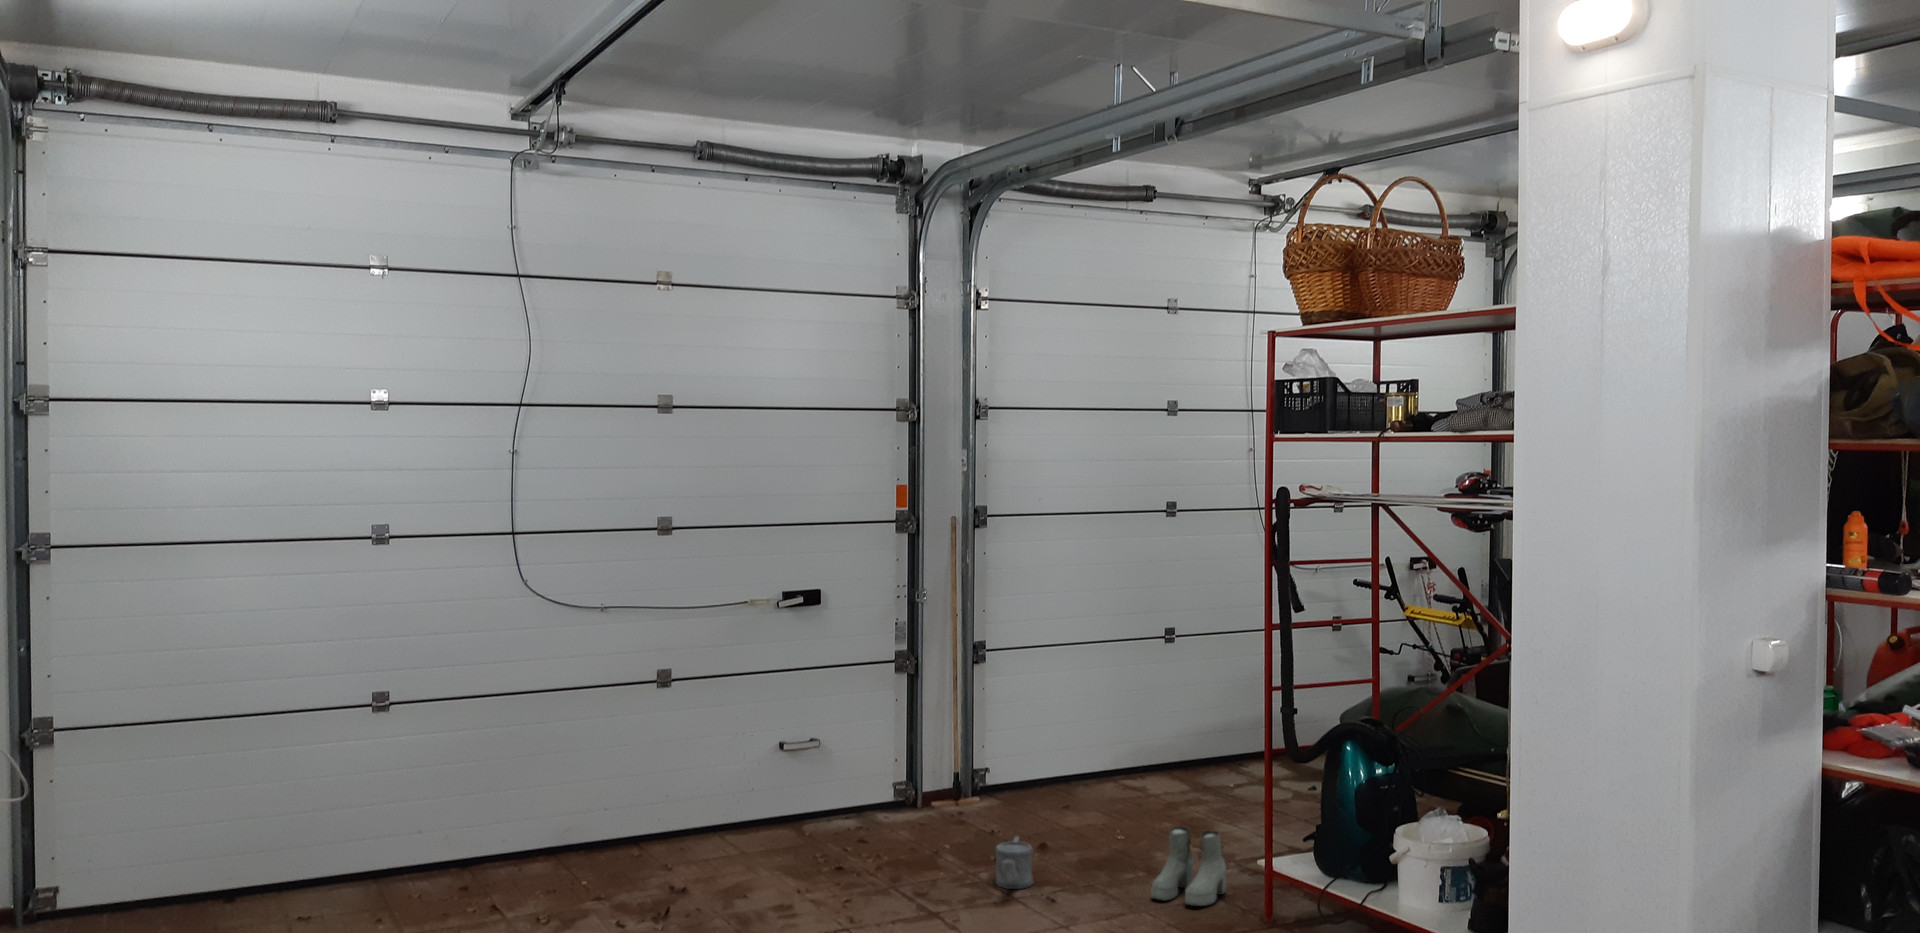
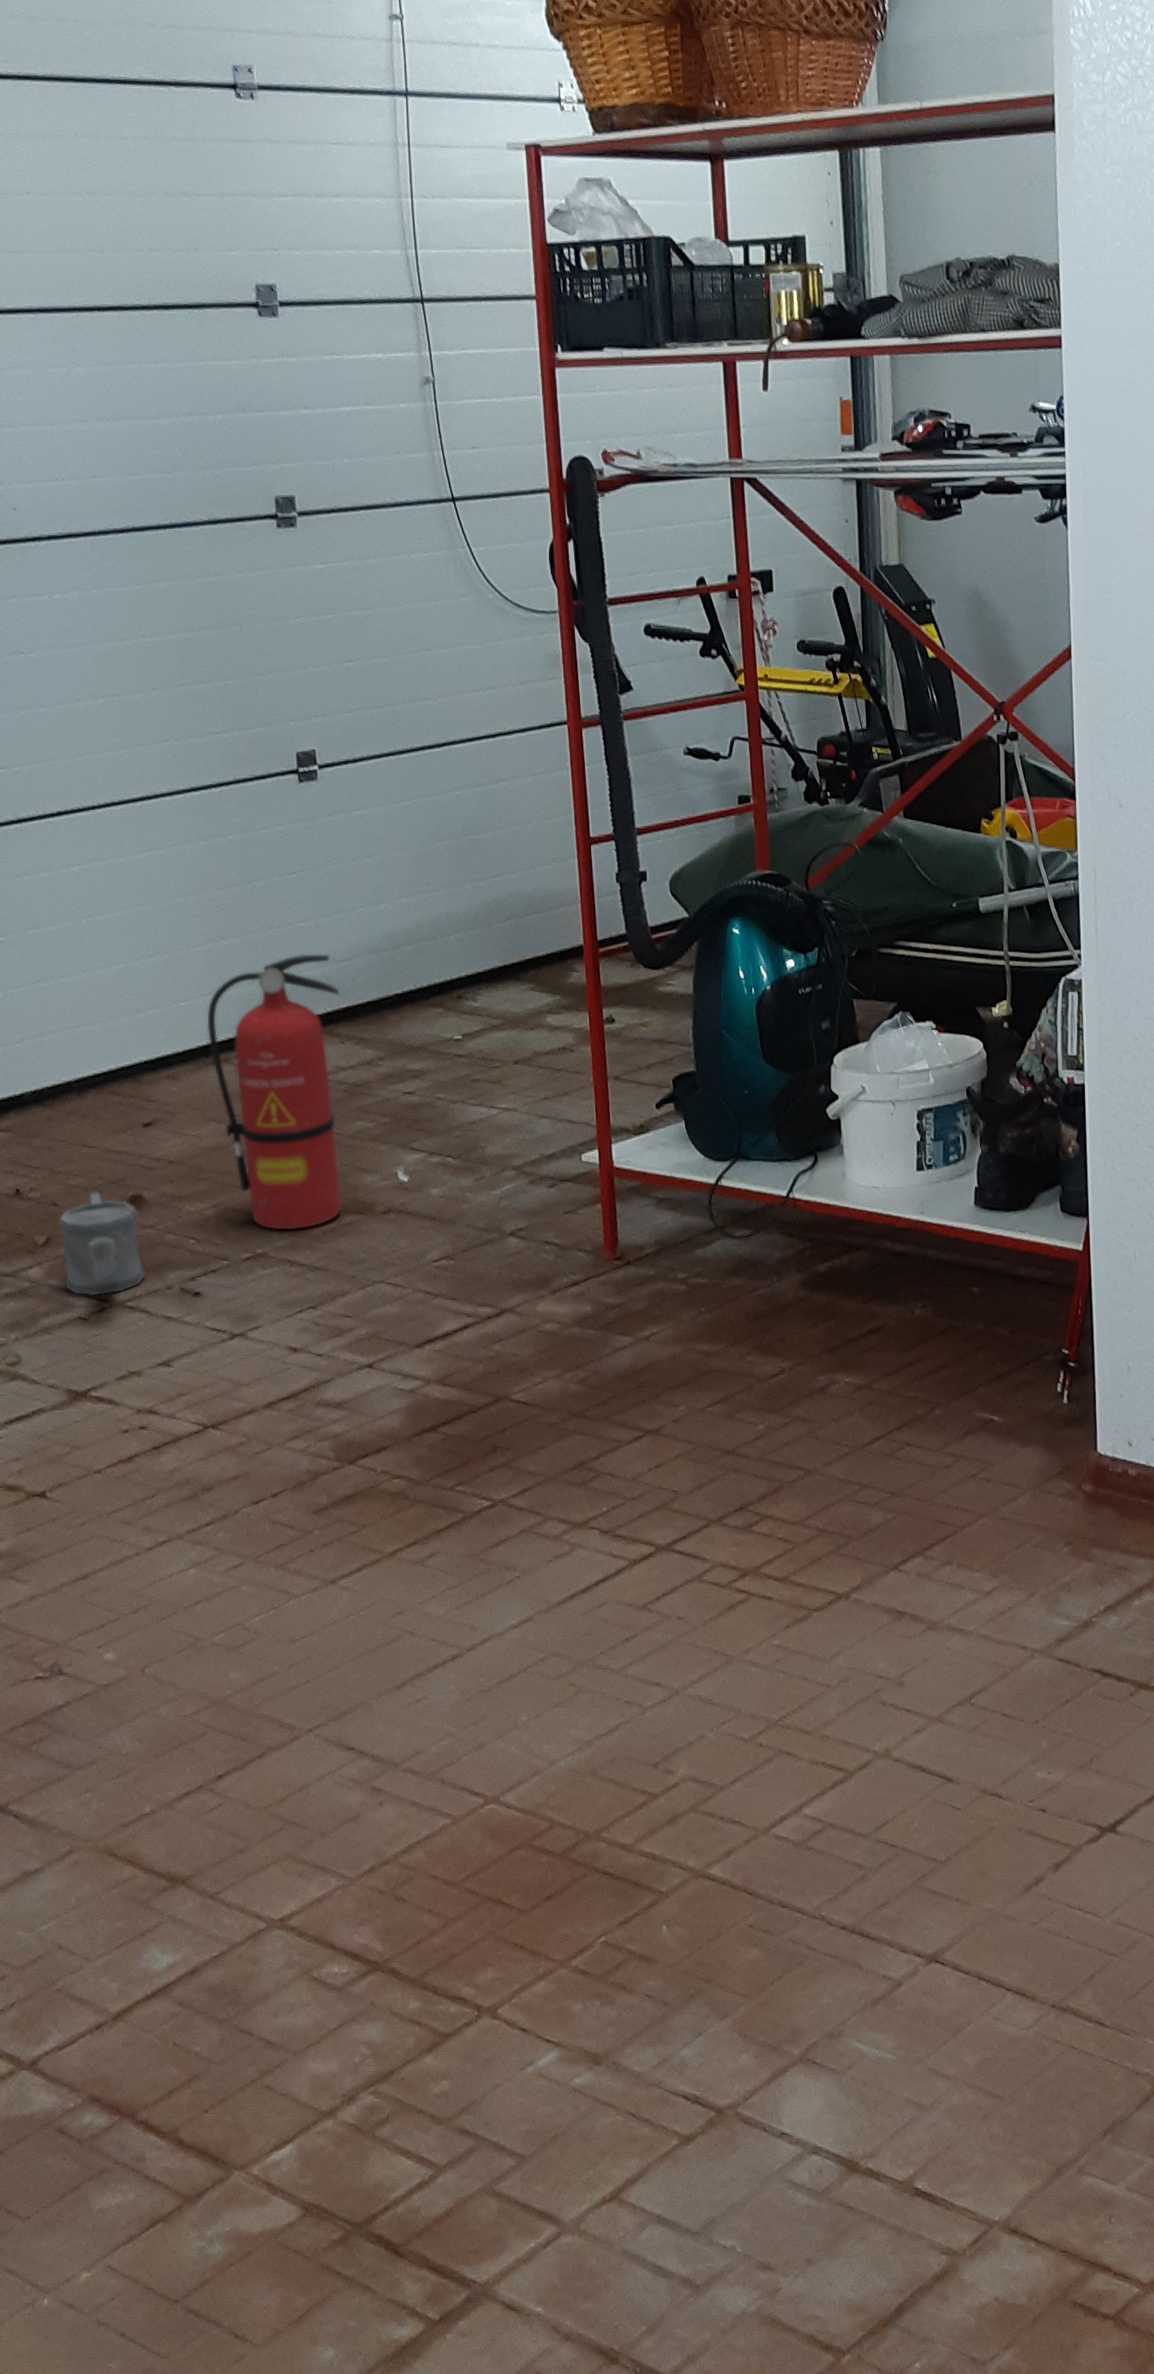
fire extinguisher: none [1083,730,1149,872] -> present [208,955,340,1229]
boots: present [1151,827,1226,906] -> none [383,1121,516,1262]

